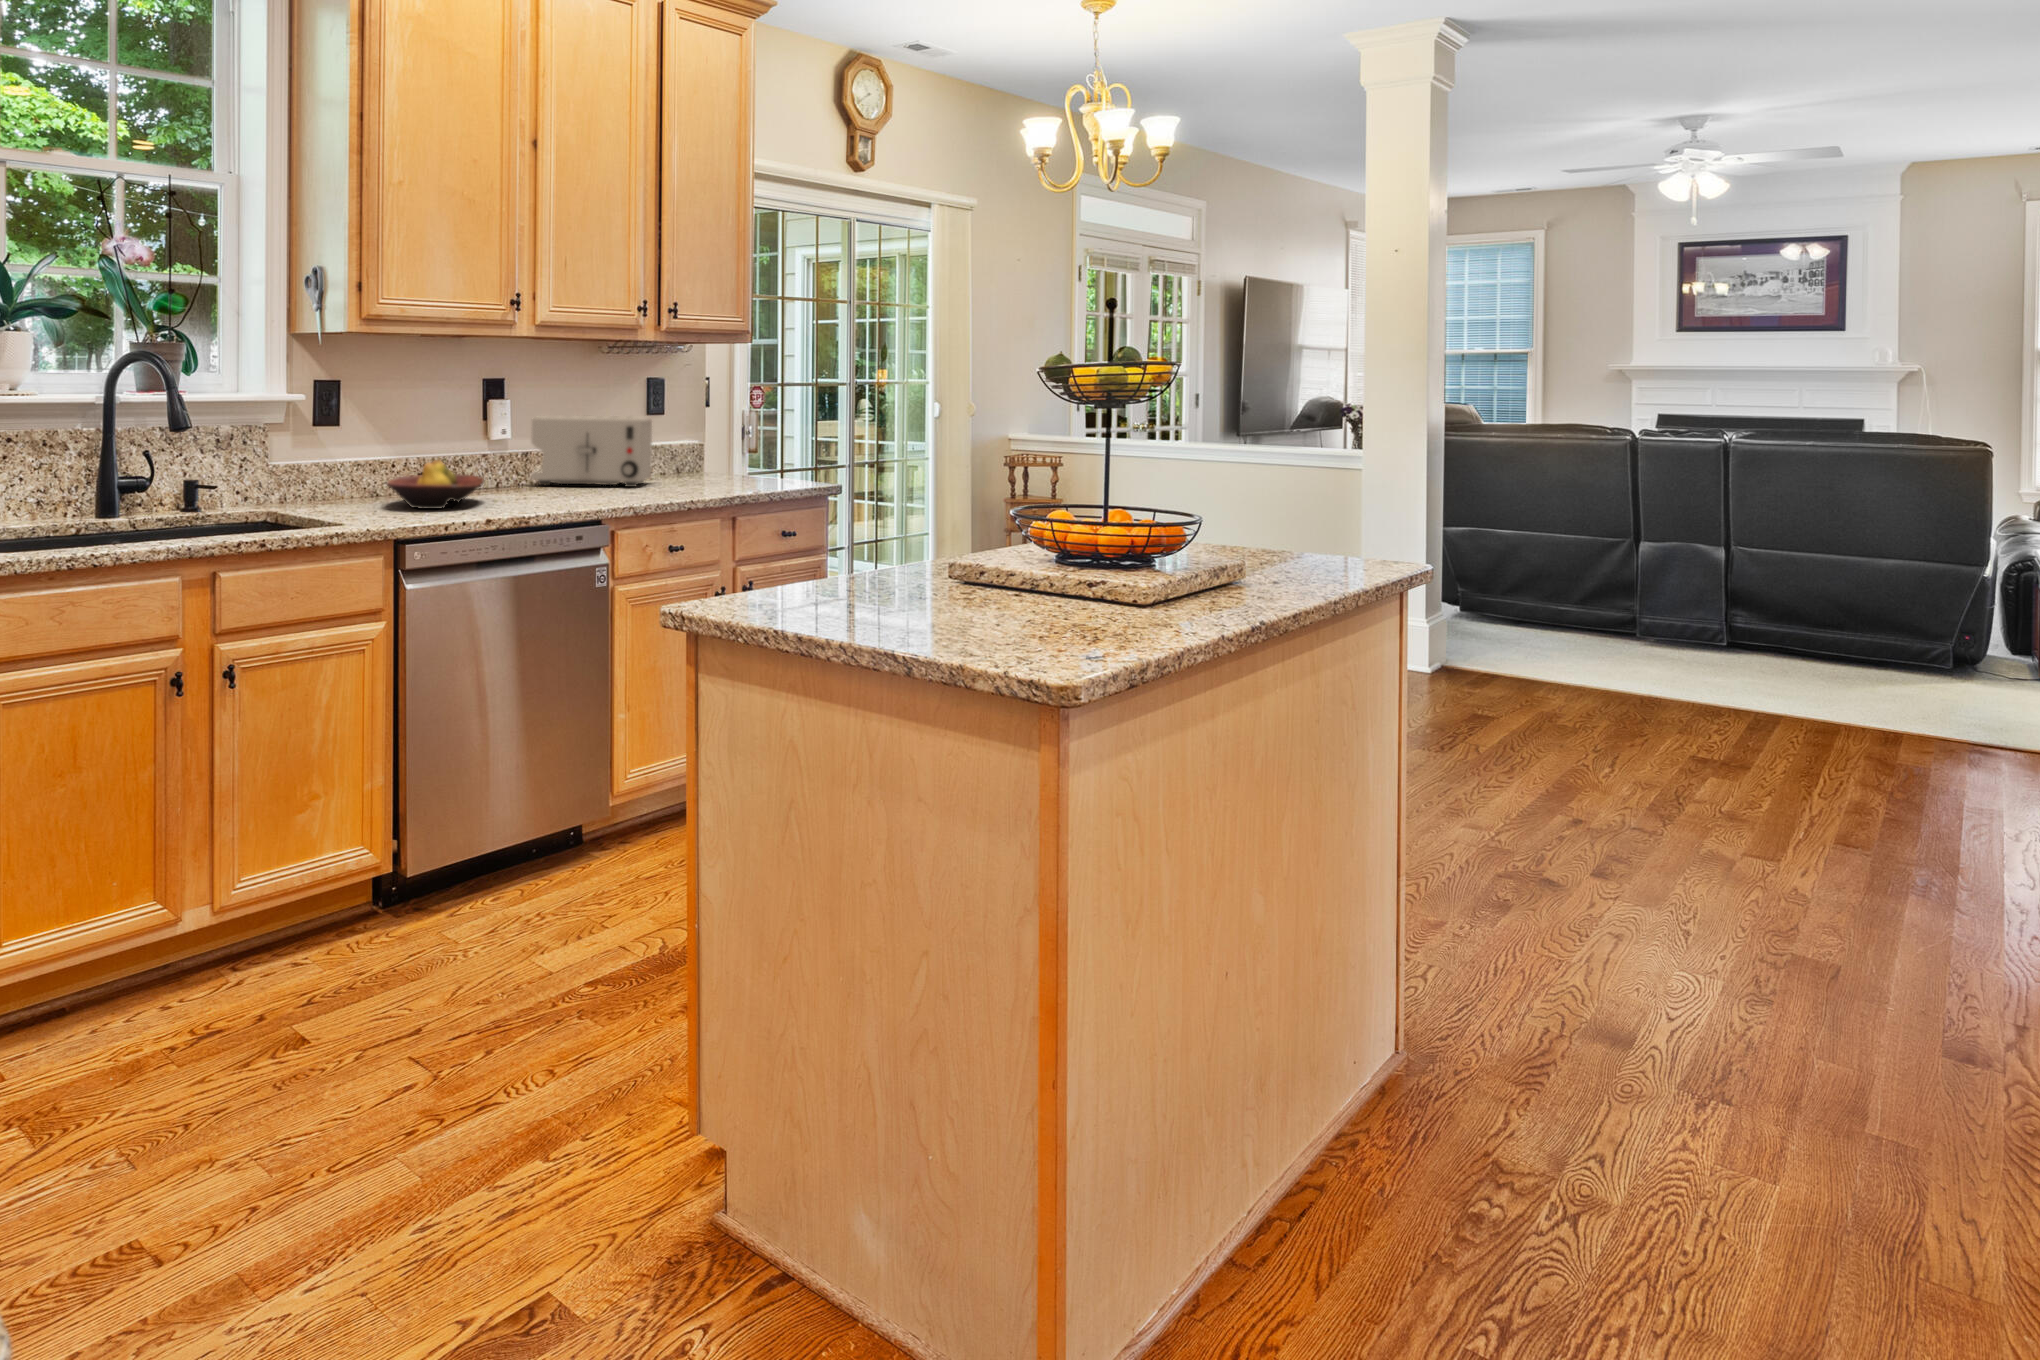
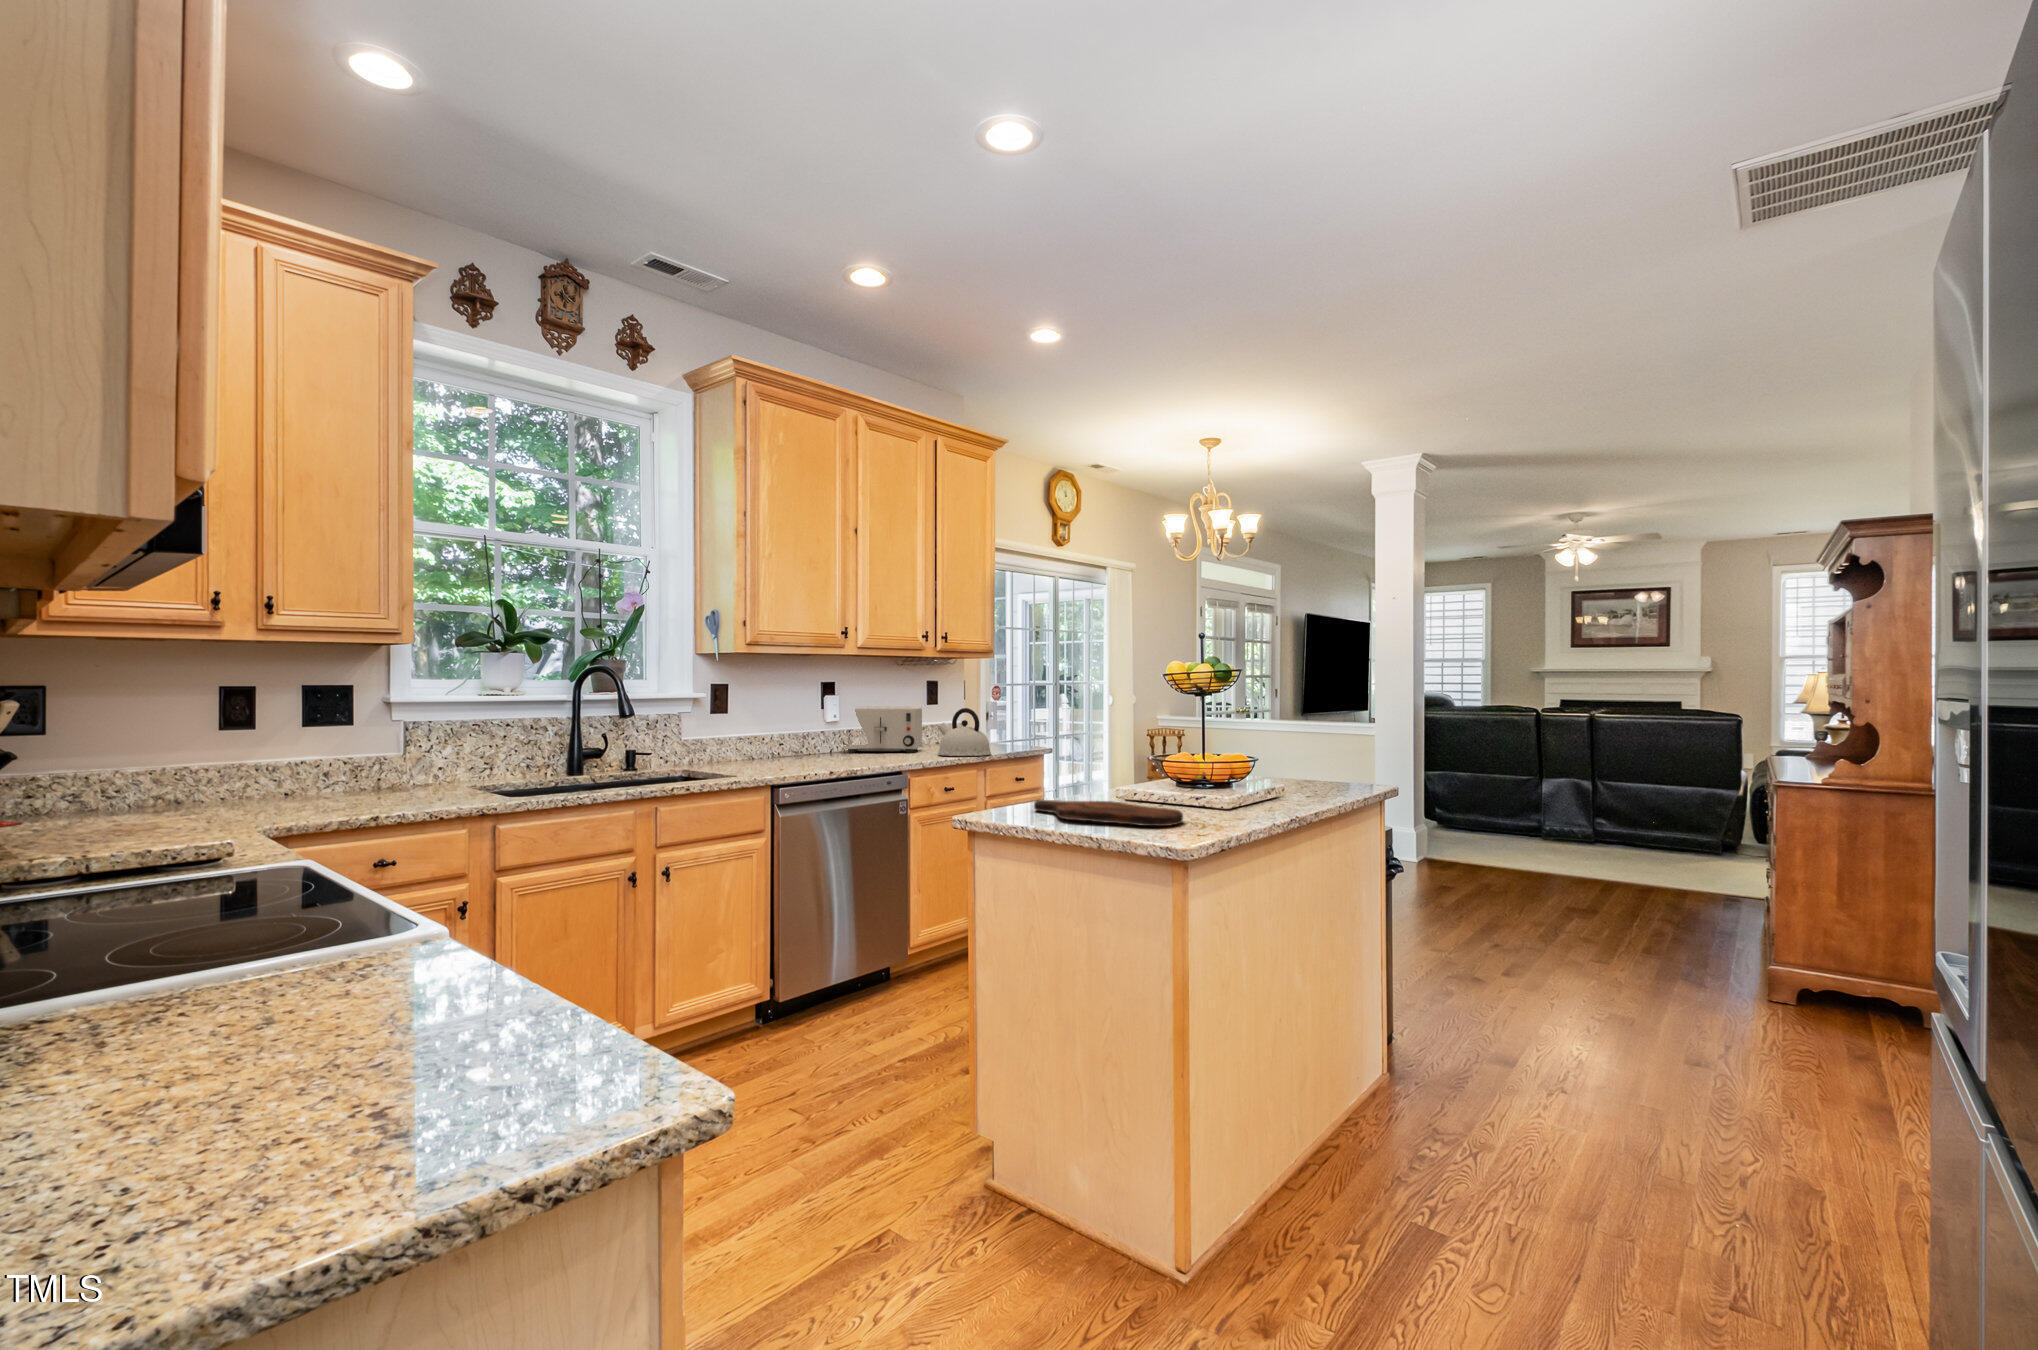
kettle: none [673,420,756,495] -> present [938,708,991,756]
fruit bowl: present [387,460,484,509] -> none [753,736,817,767]
cutting board: none [805,582,1058,638] -> present [1034,800,1183,826]

